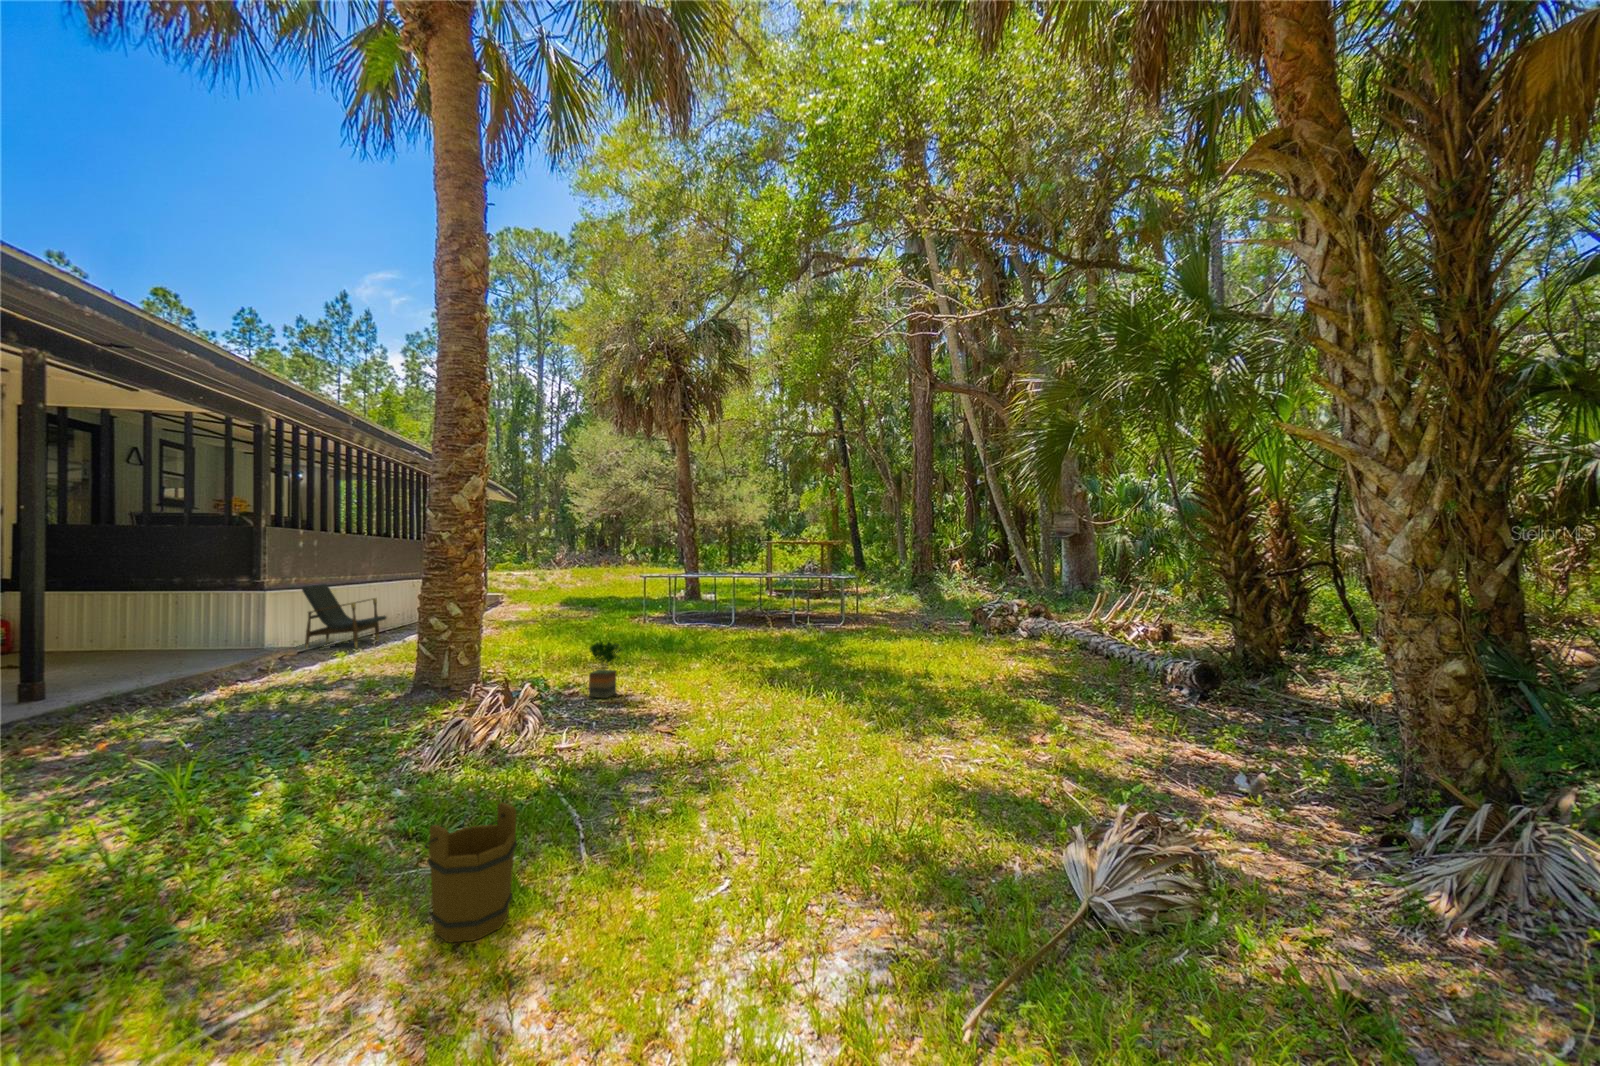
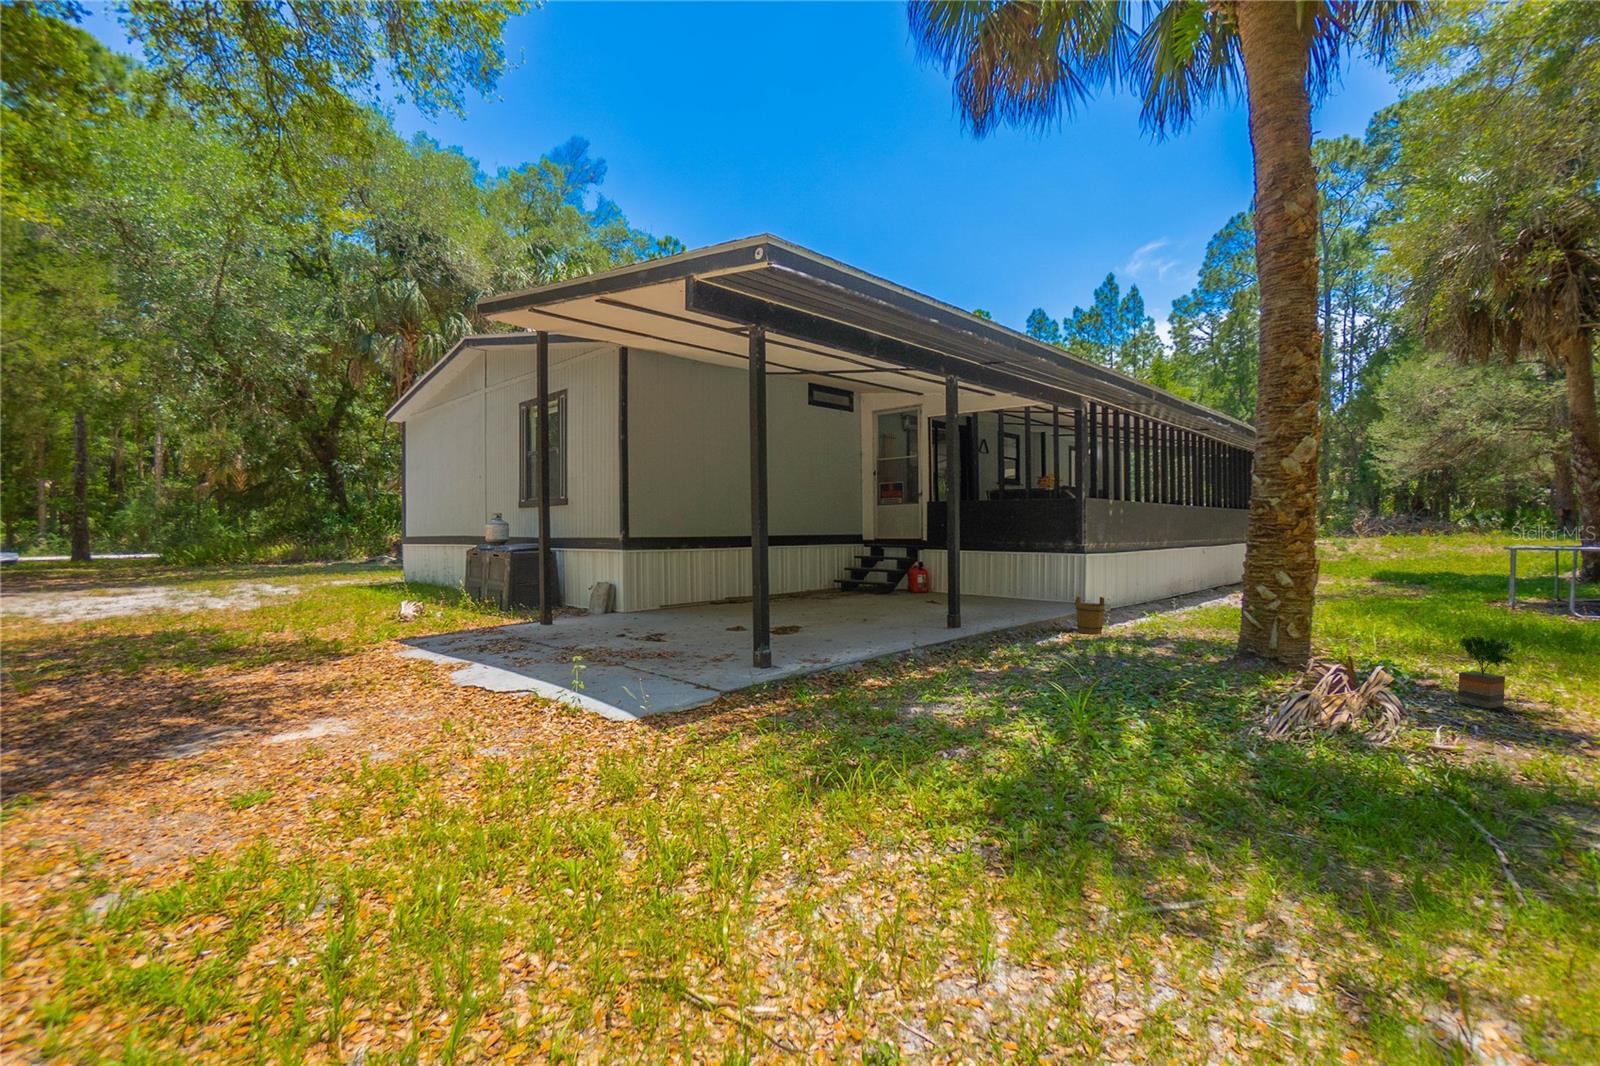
lounge chair: present [302,584,386,649] -> none [1113,548,1183,610]
bucket: present [424,802,517,943] -> present [1075,596,1105,634]

